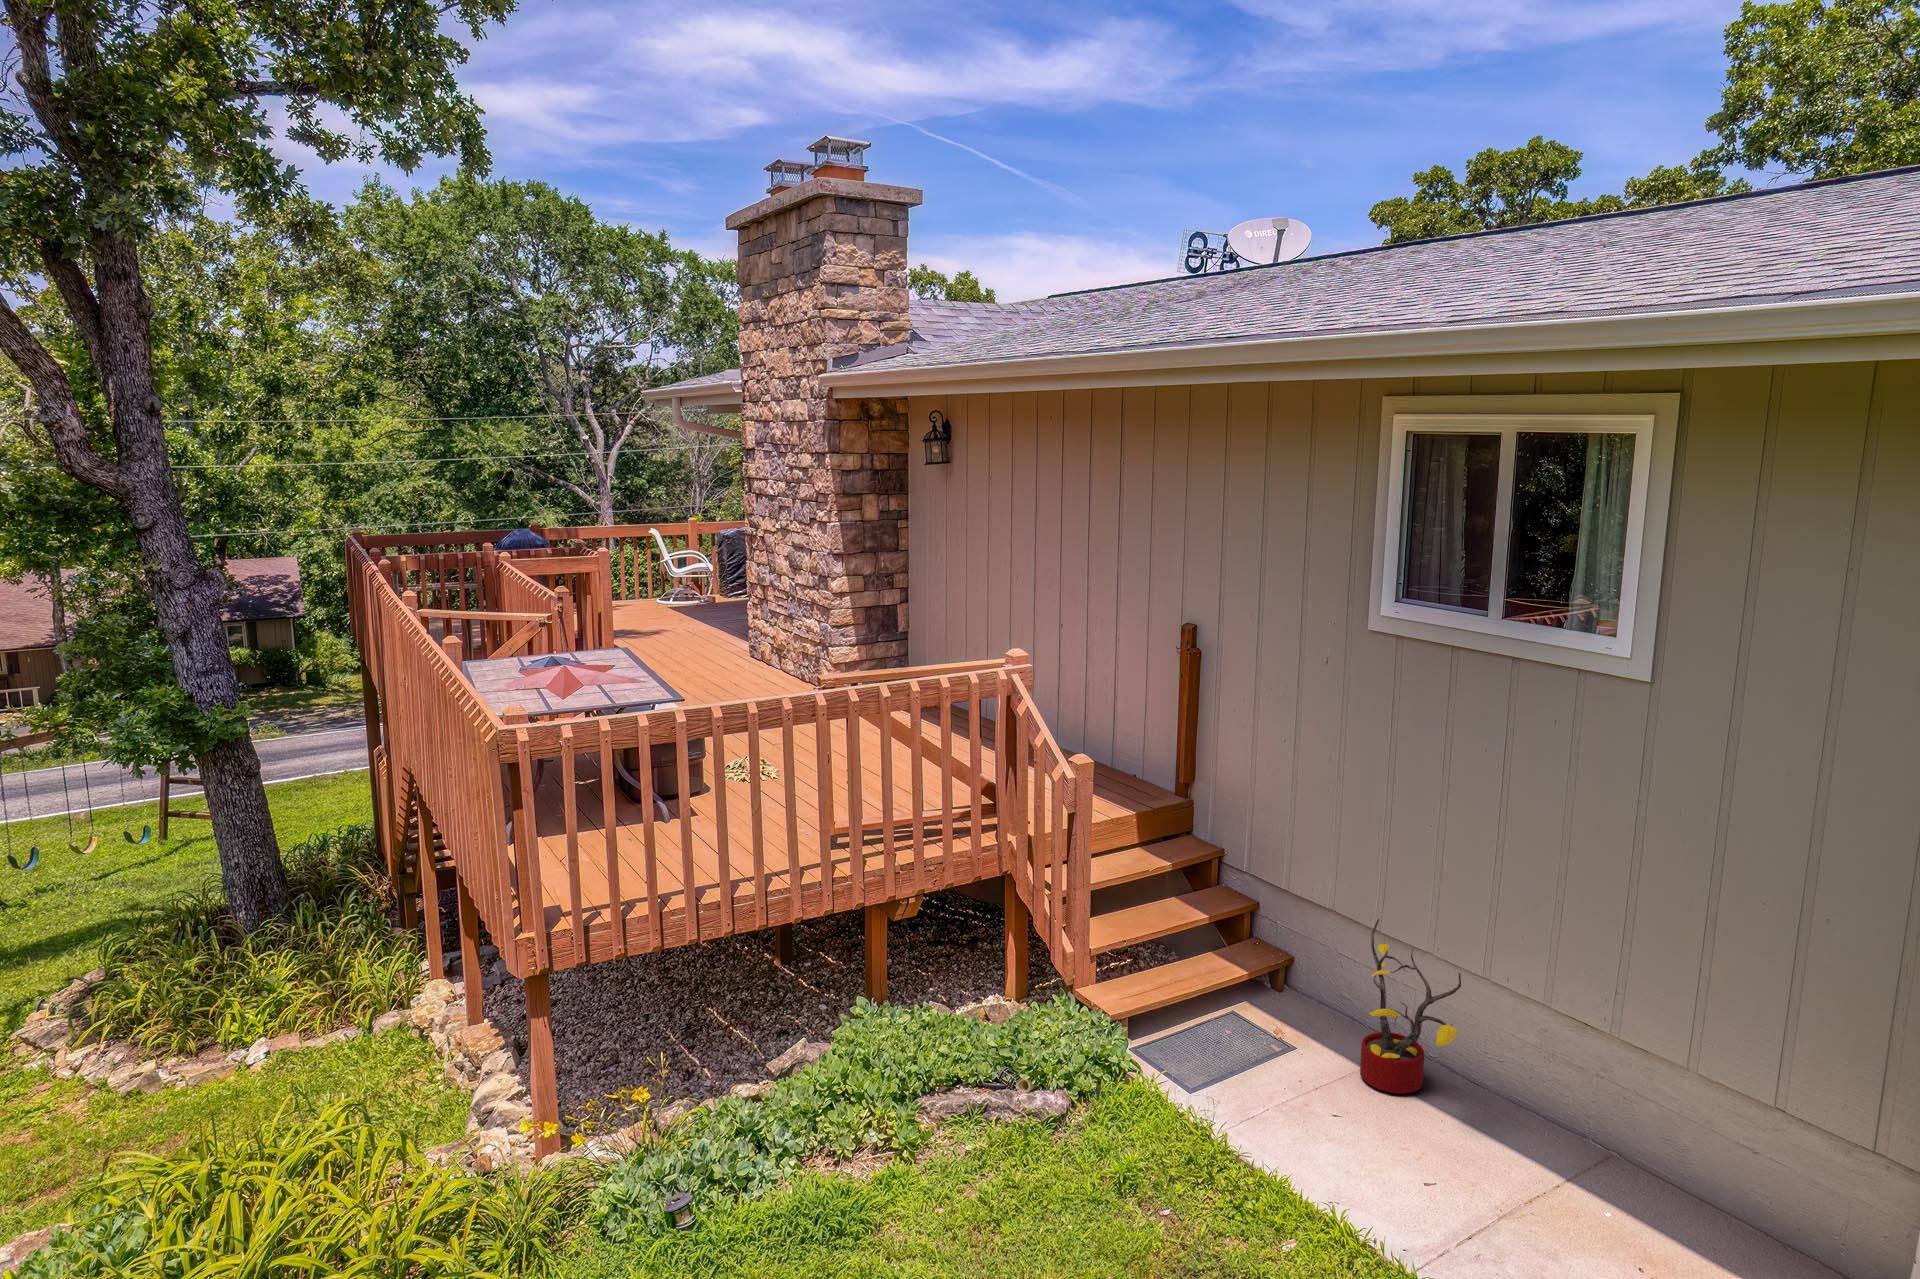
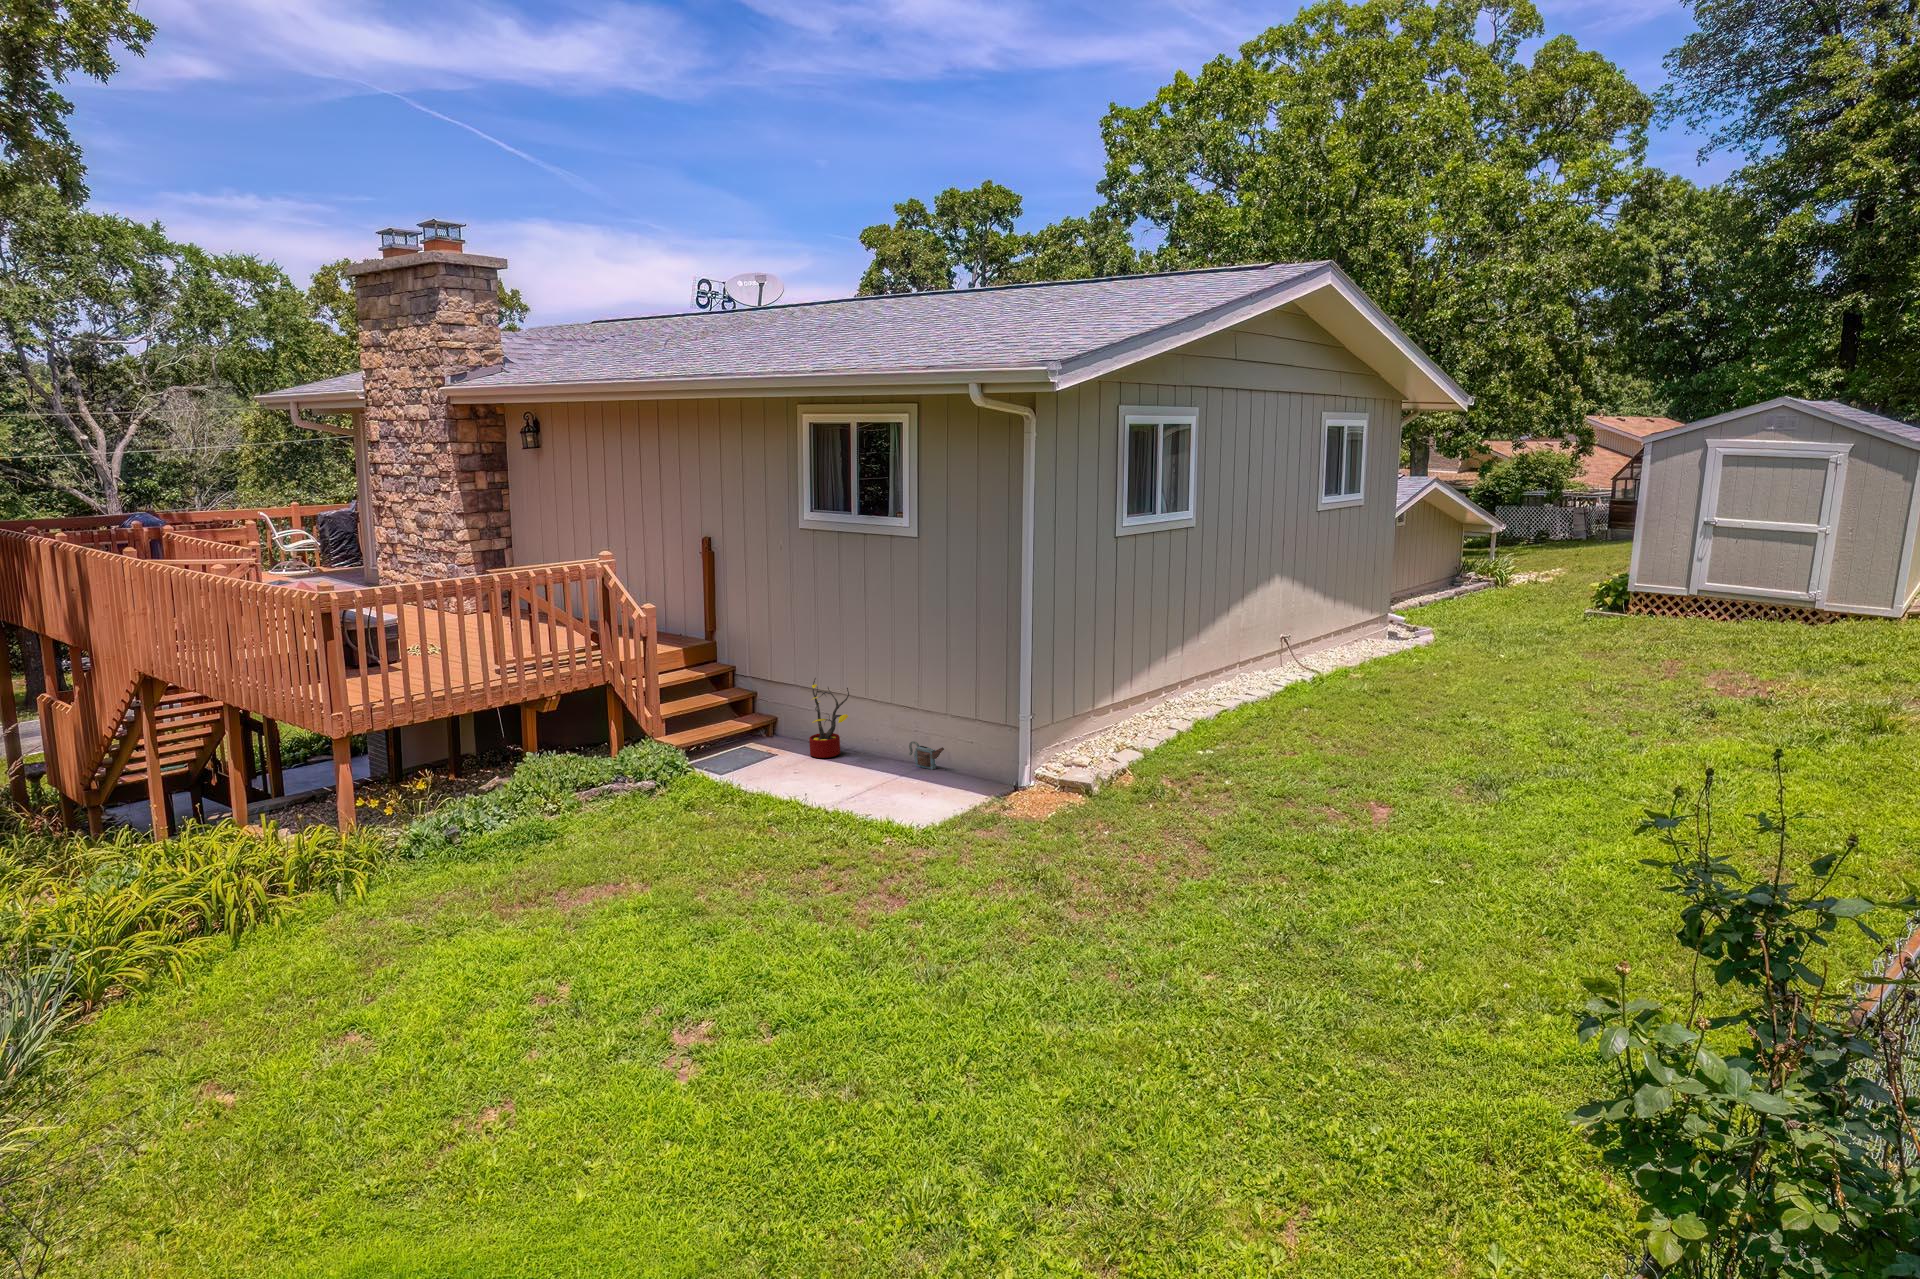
watering can: none [1588,1113,1692,1194] -> present [909,741,944,770]

